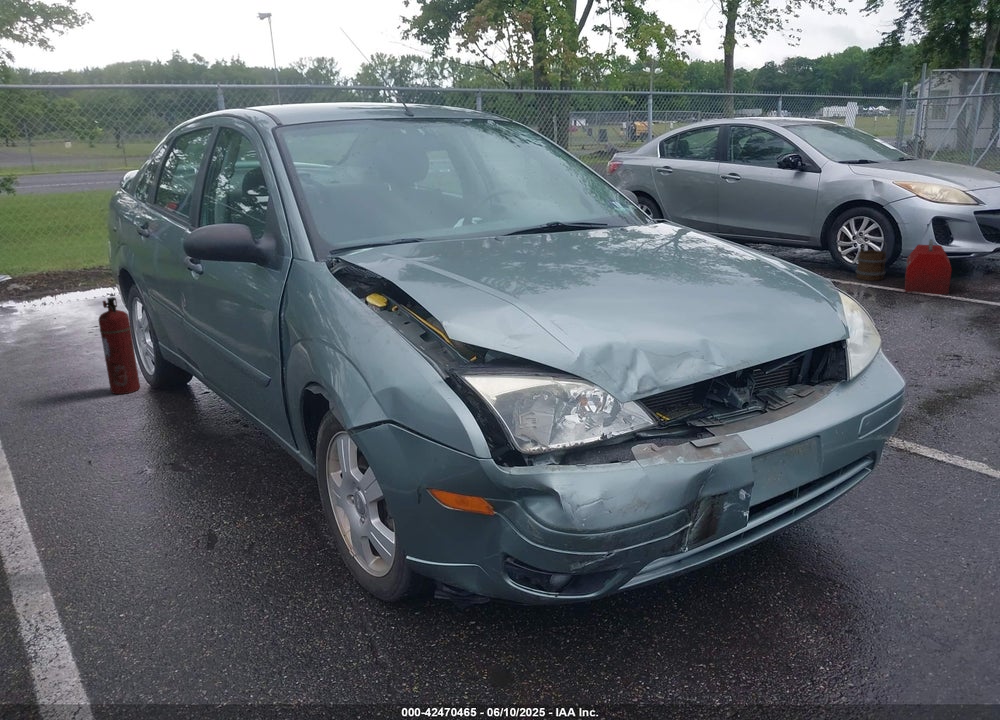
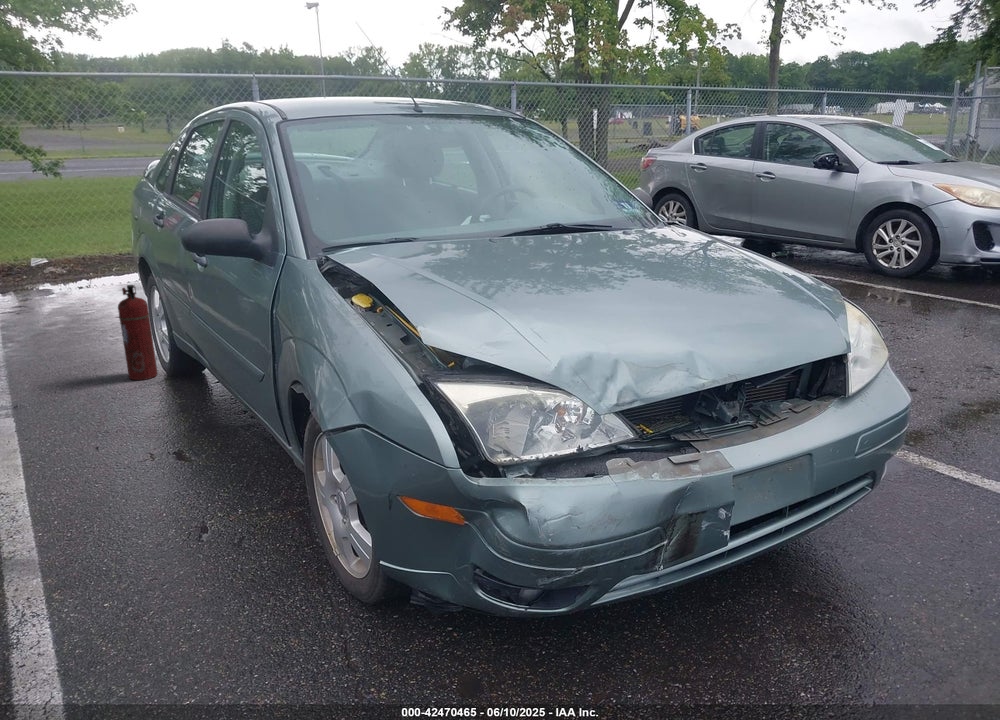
toolbox: present [905,239,952,294] -> none [940,244,990,302]
bucket: present [856,240,887,281] -> none [890,243,924,285]

